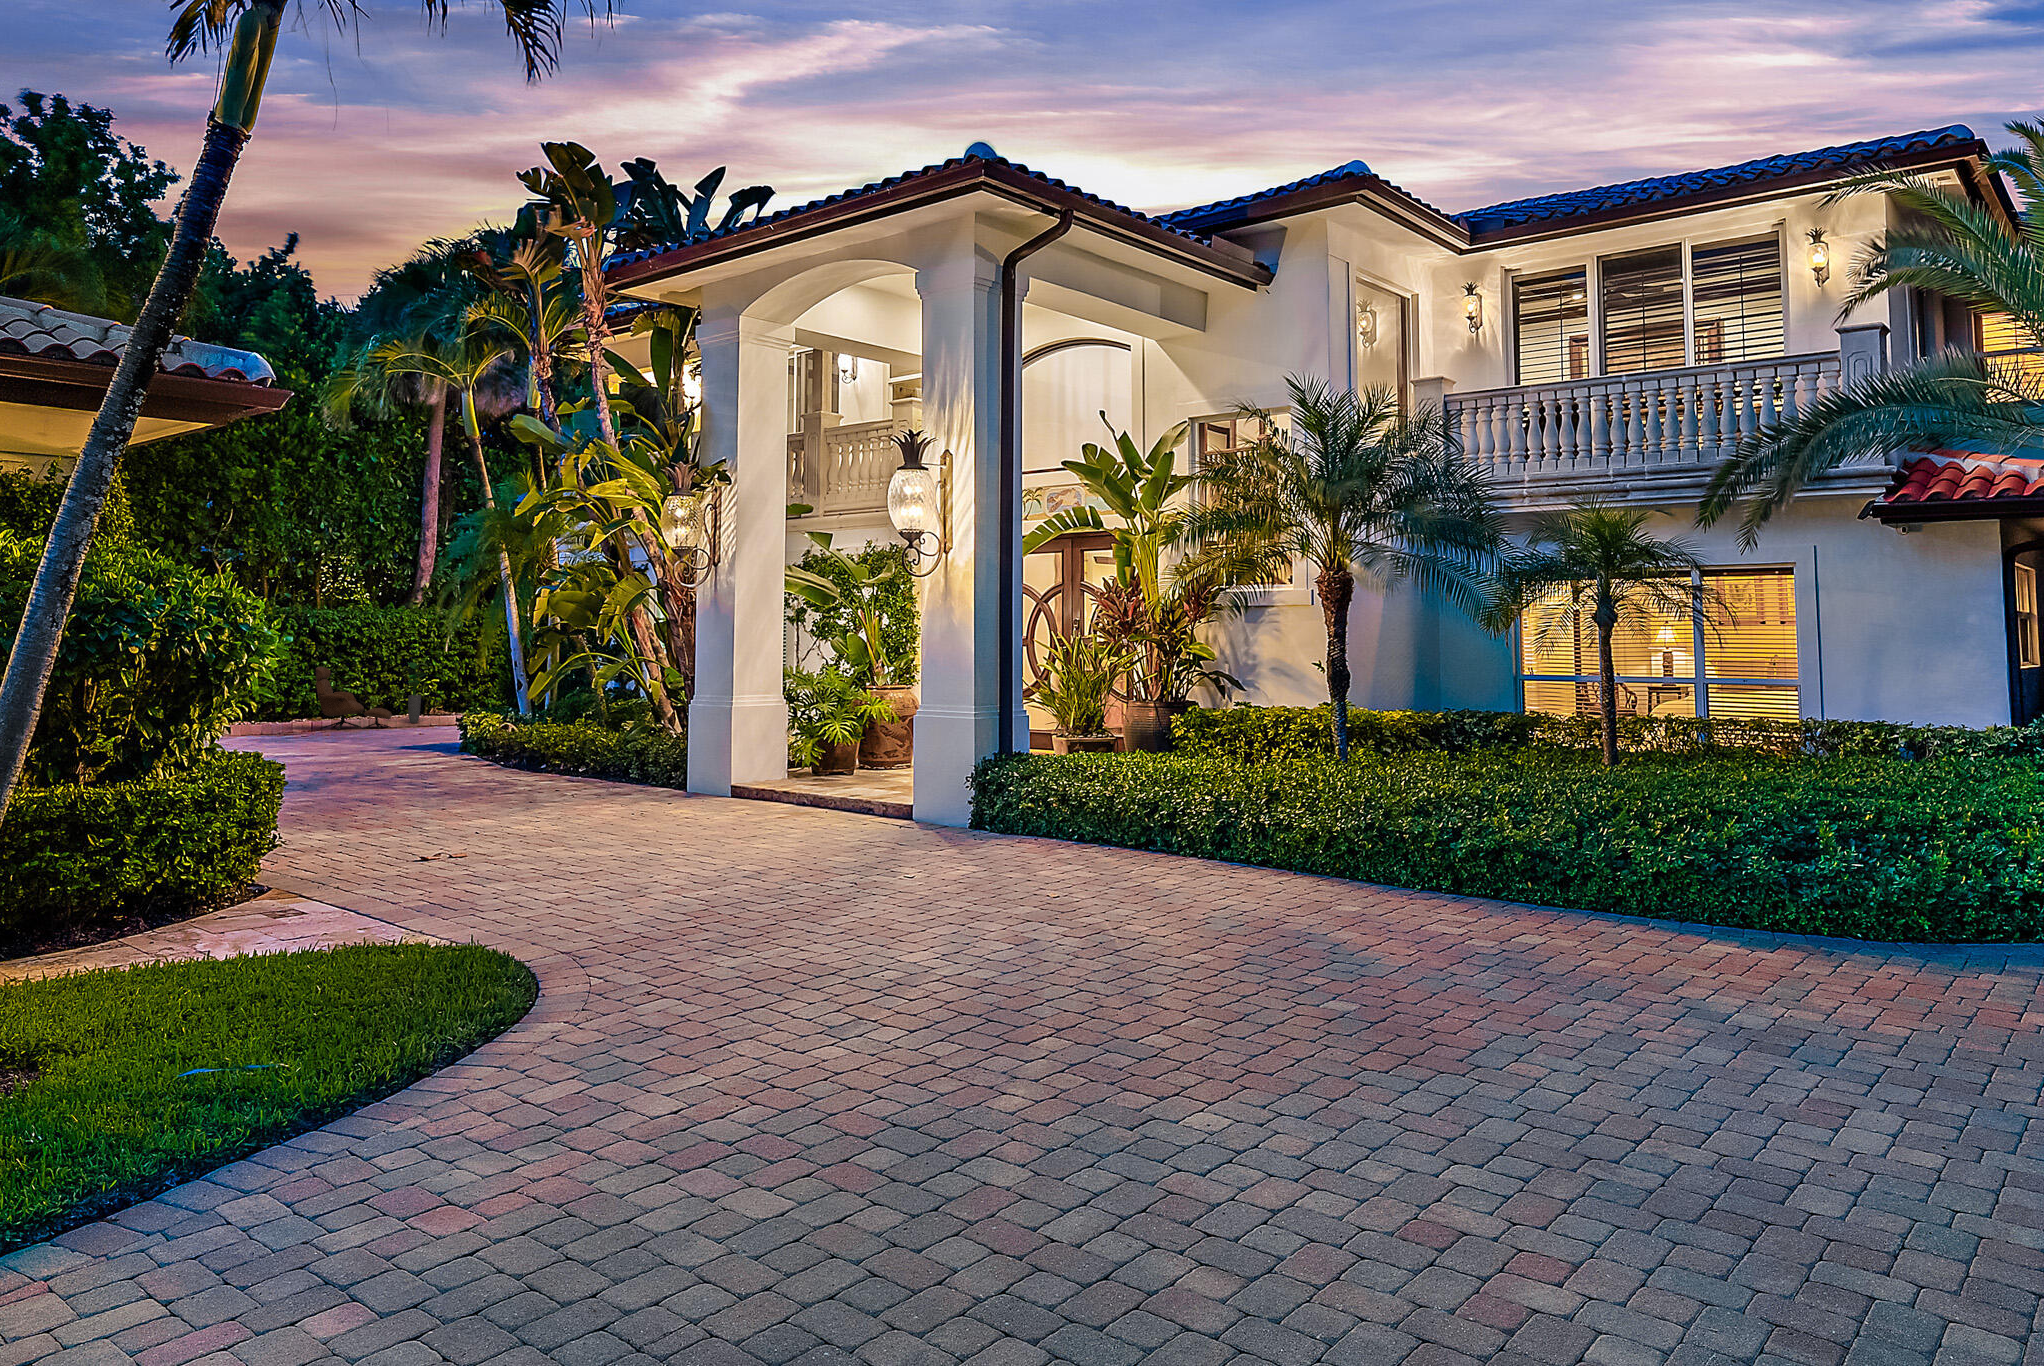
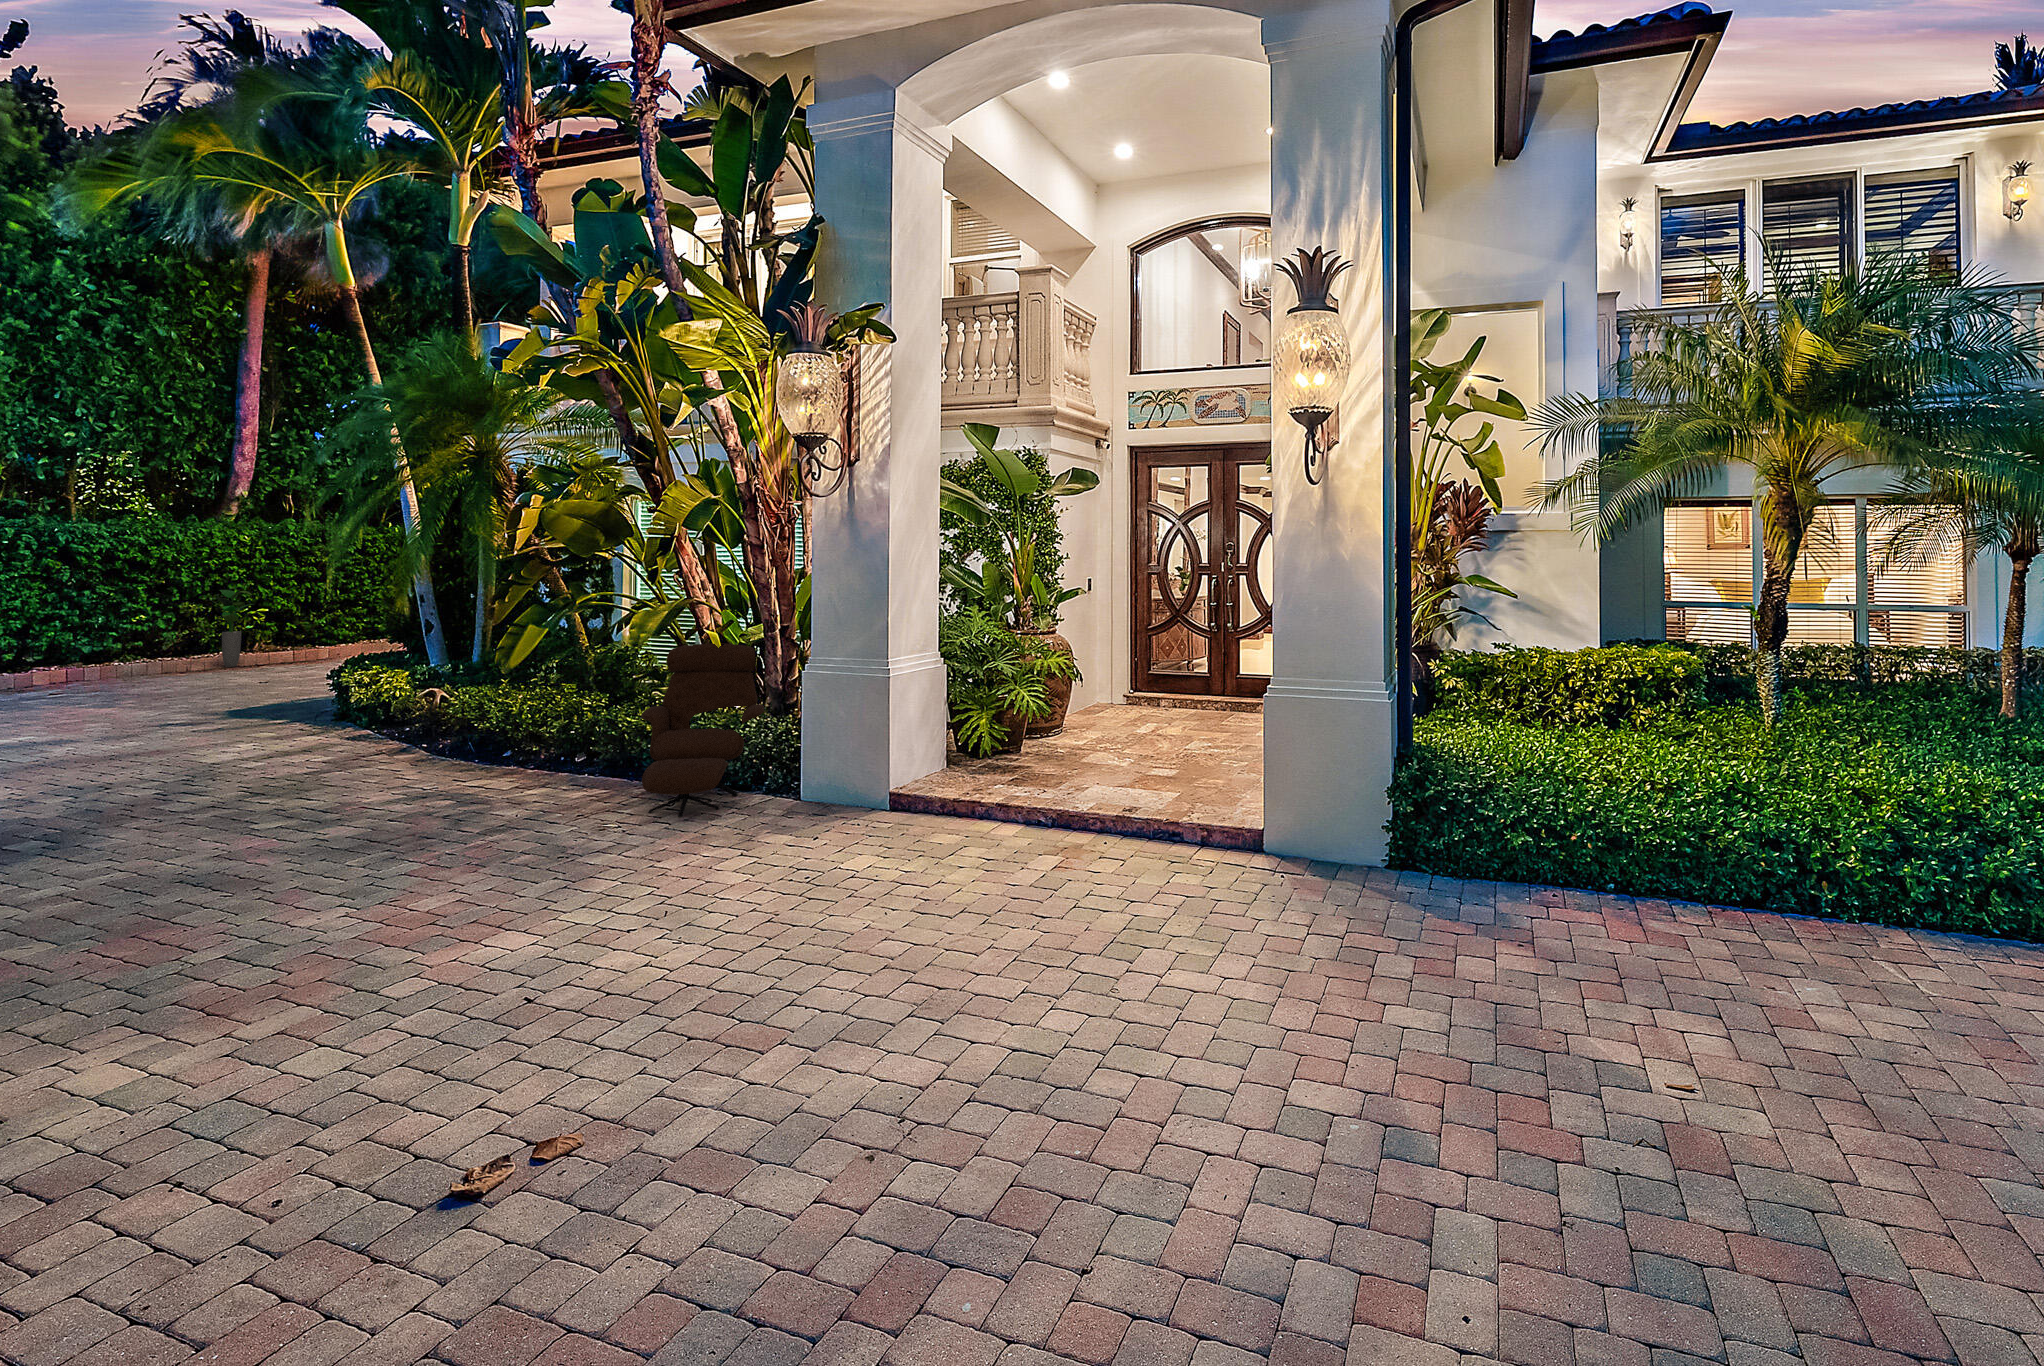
lounge chair: present [316,667,392,730] -> present [641,644,764,817]

